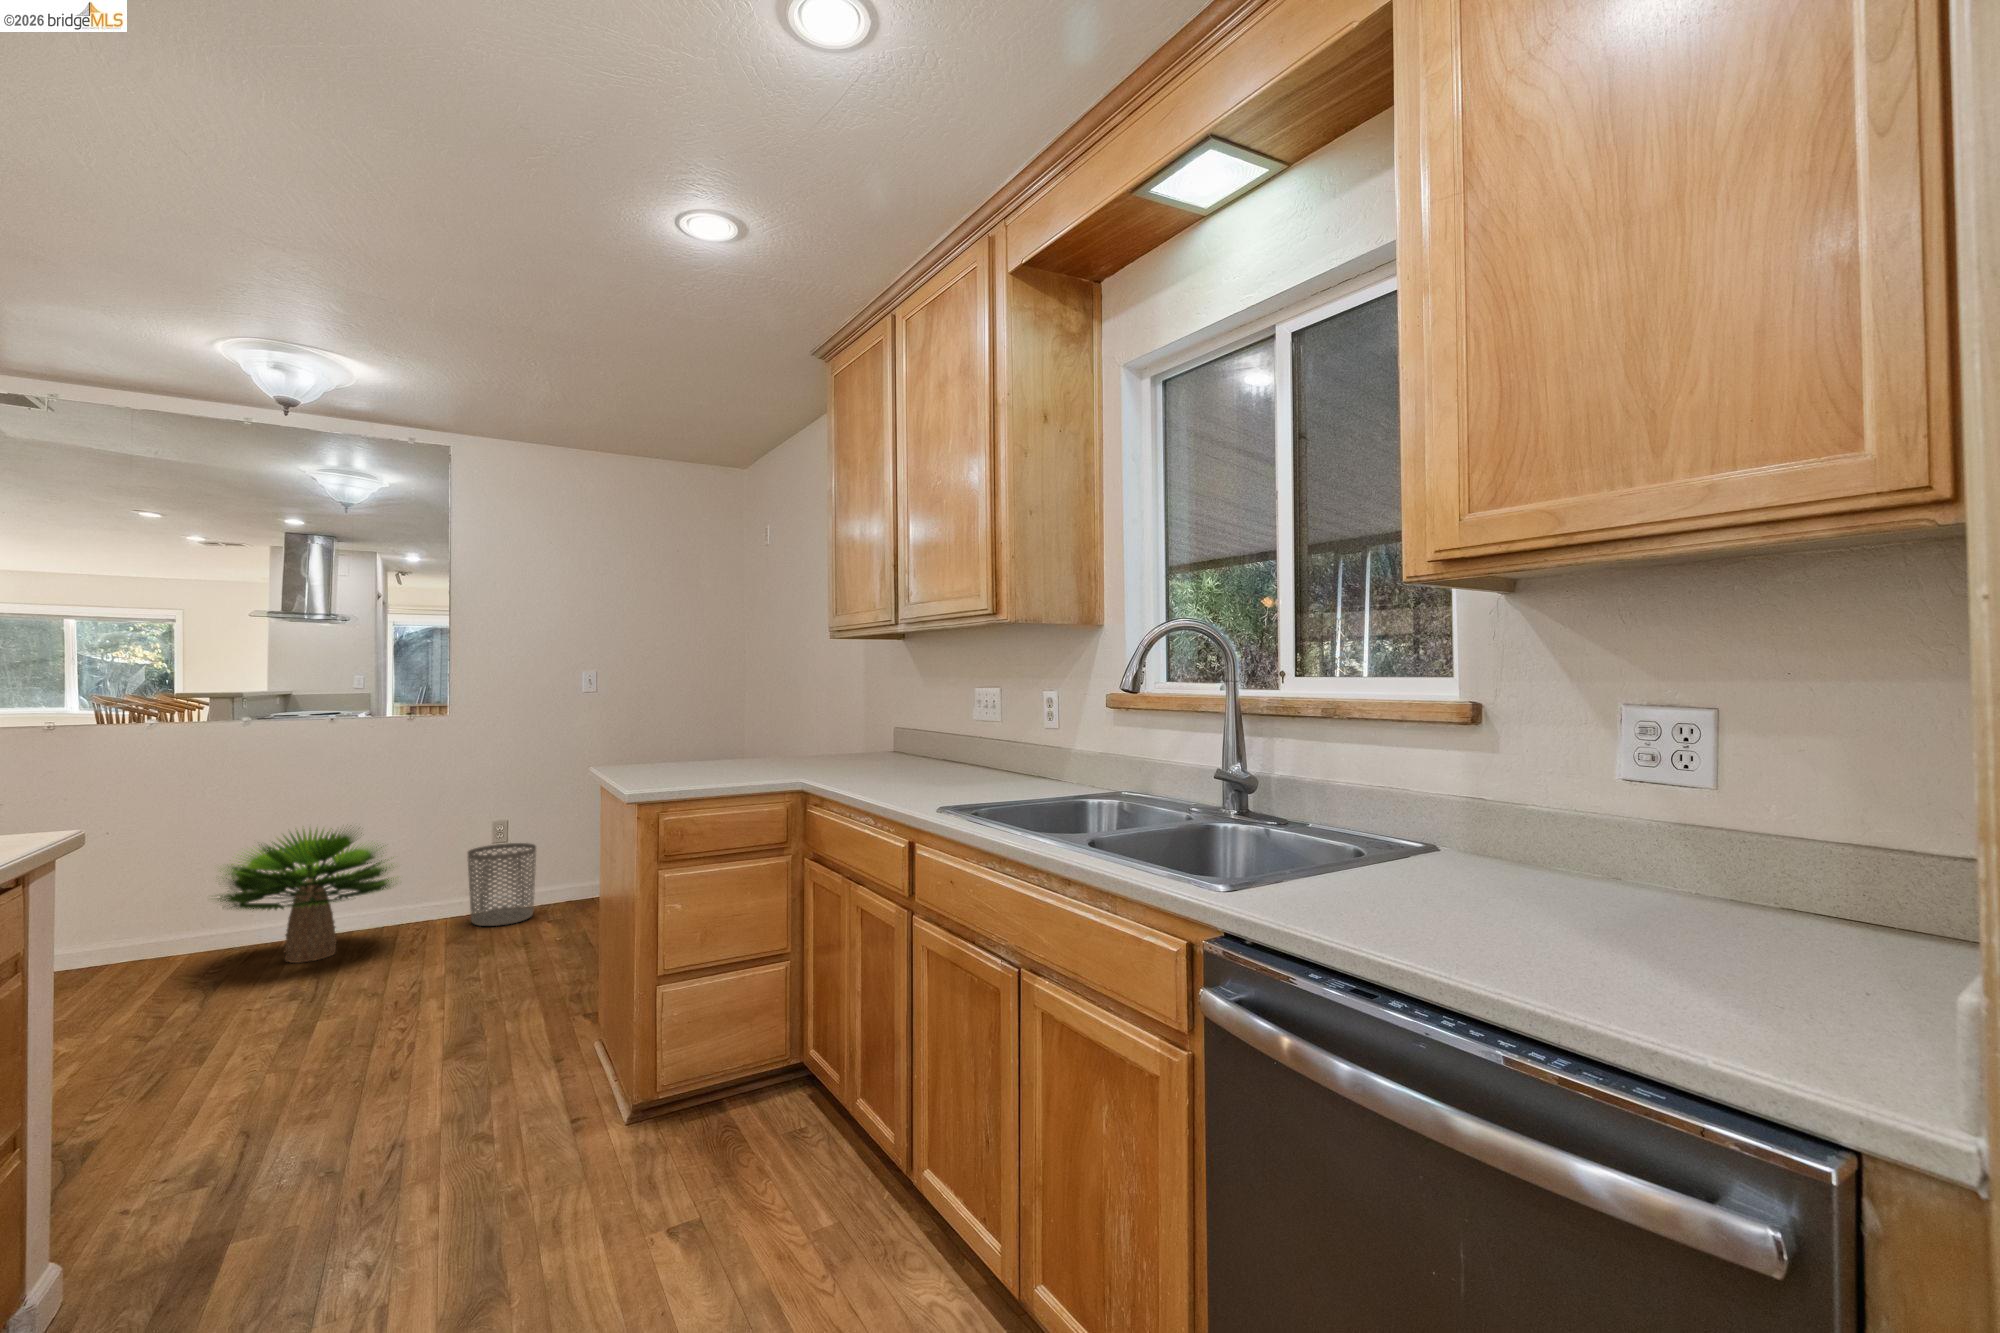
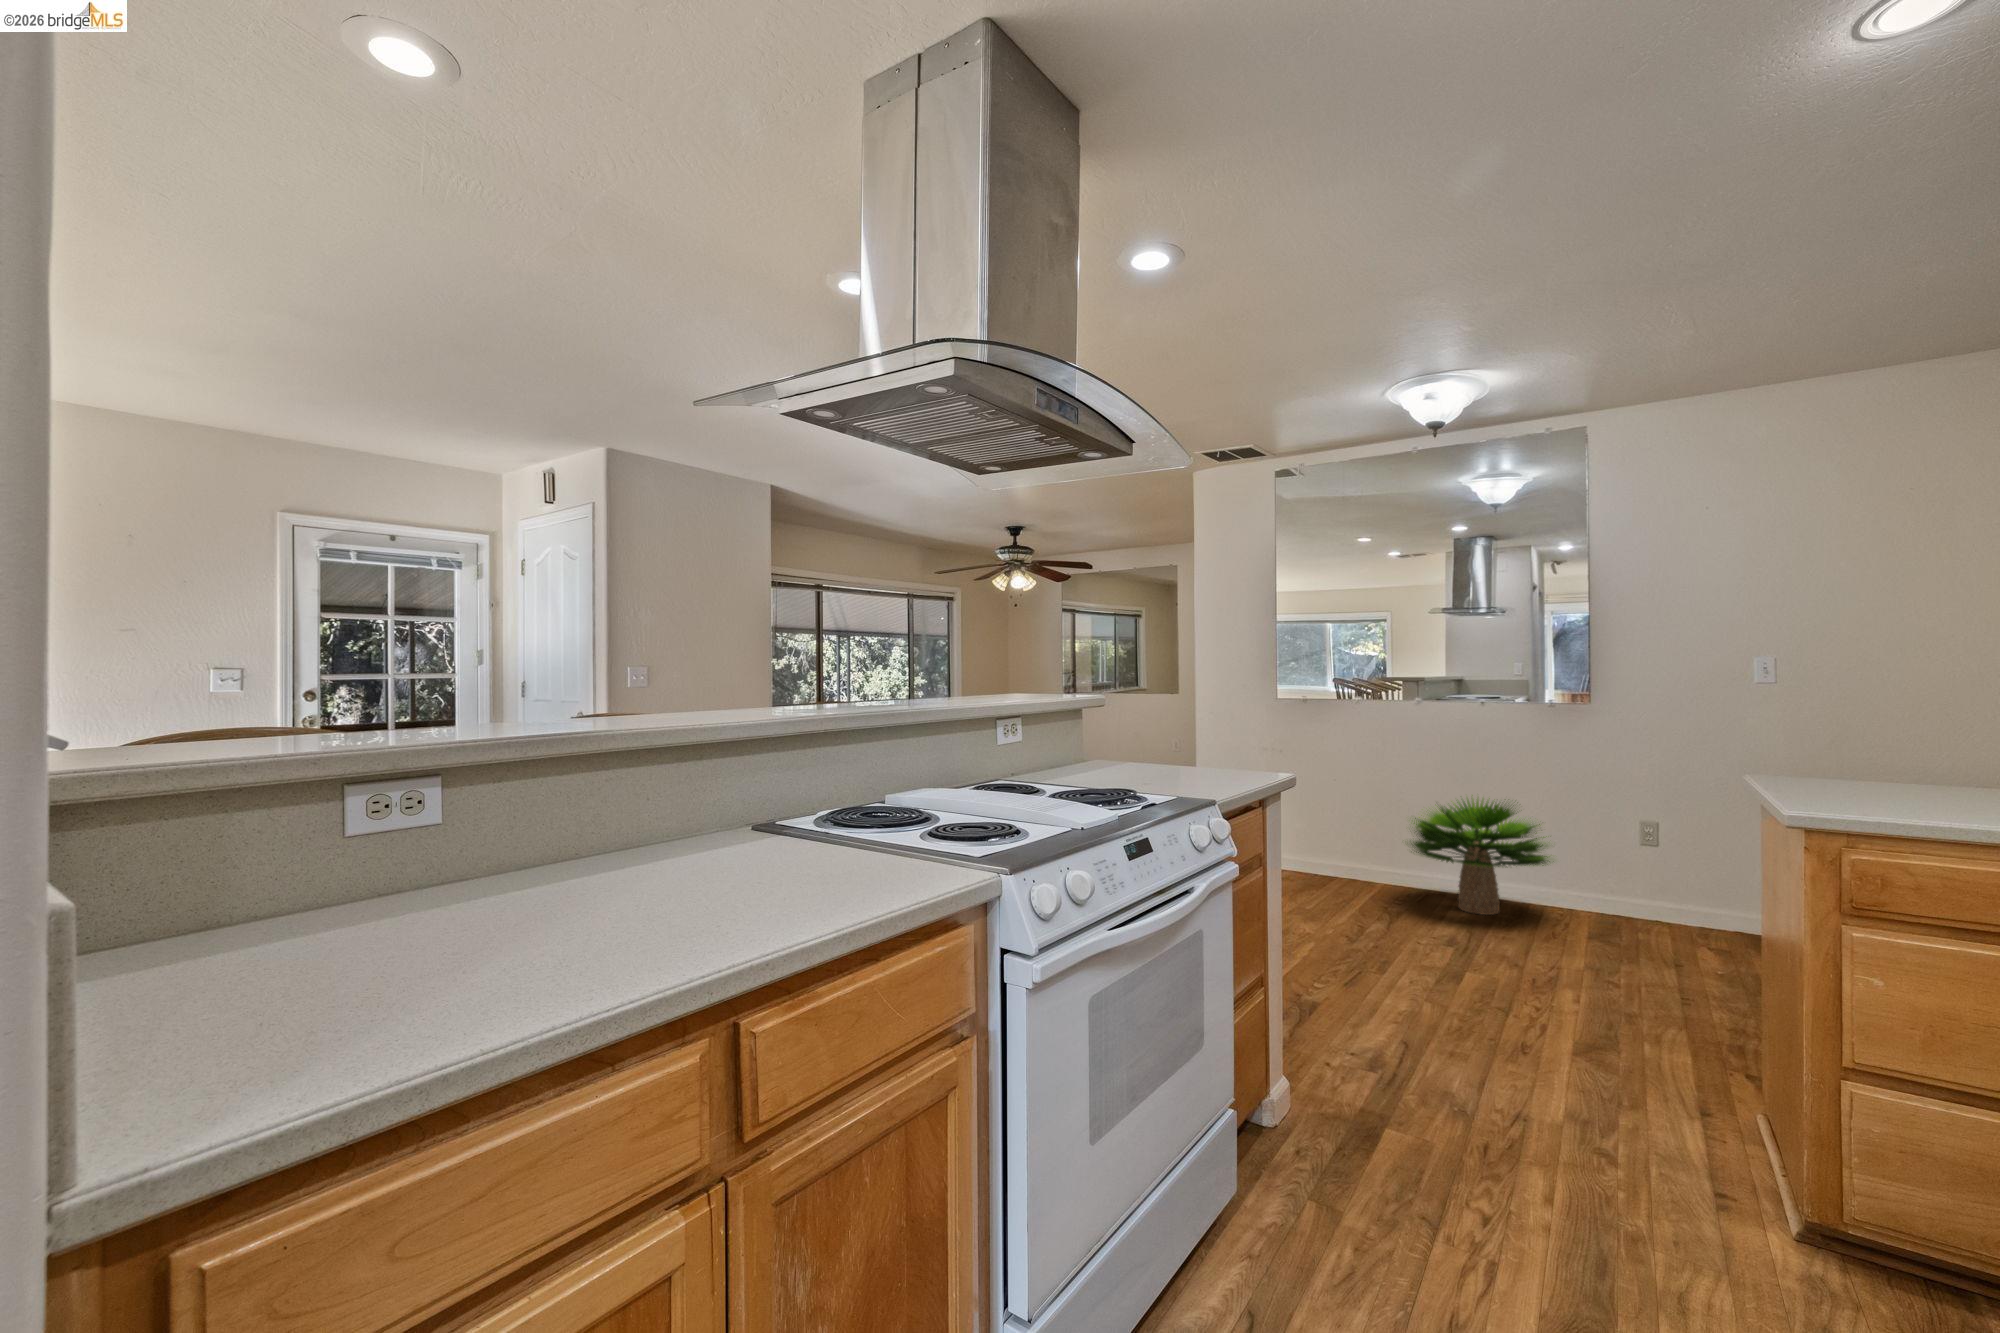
waste bin: present [468,843,536,926] -> none [1628,842,1713,934]

